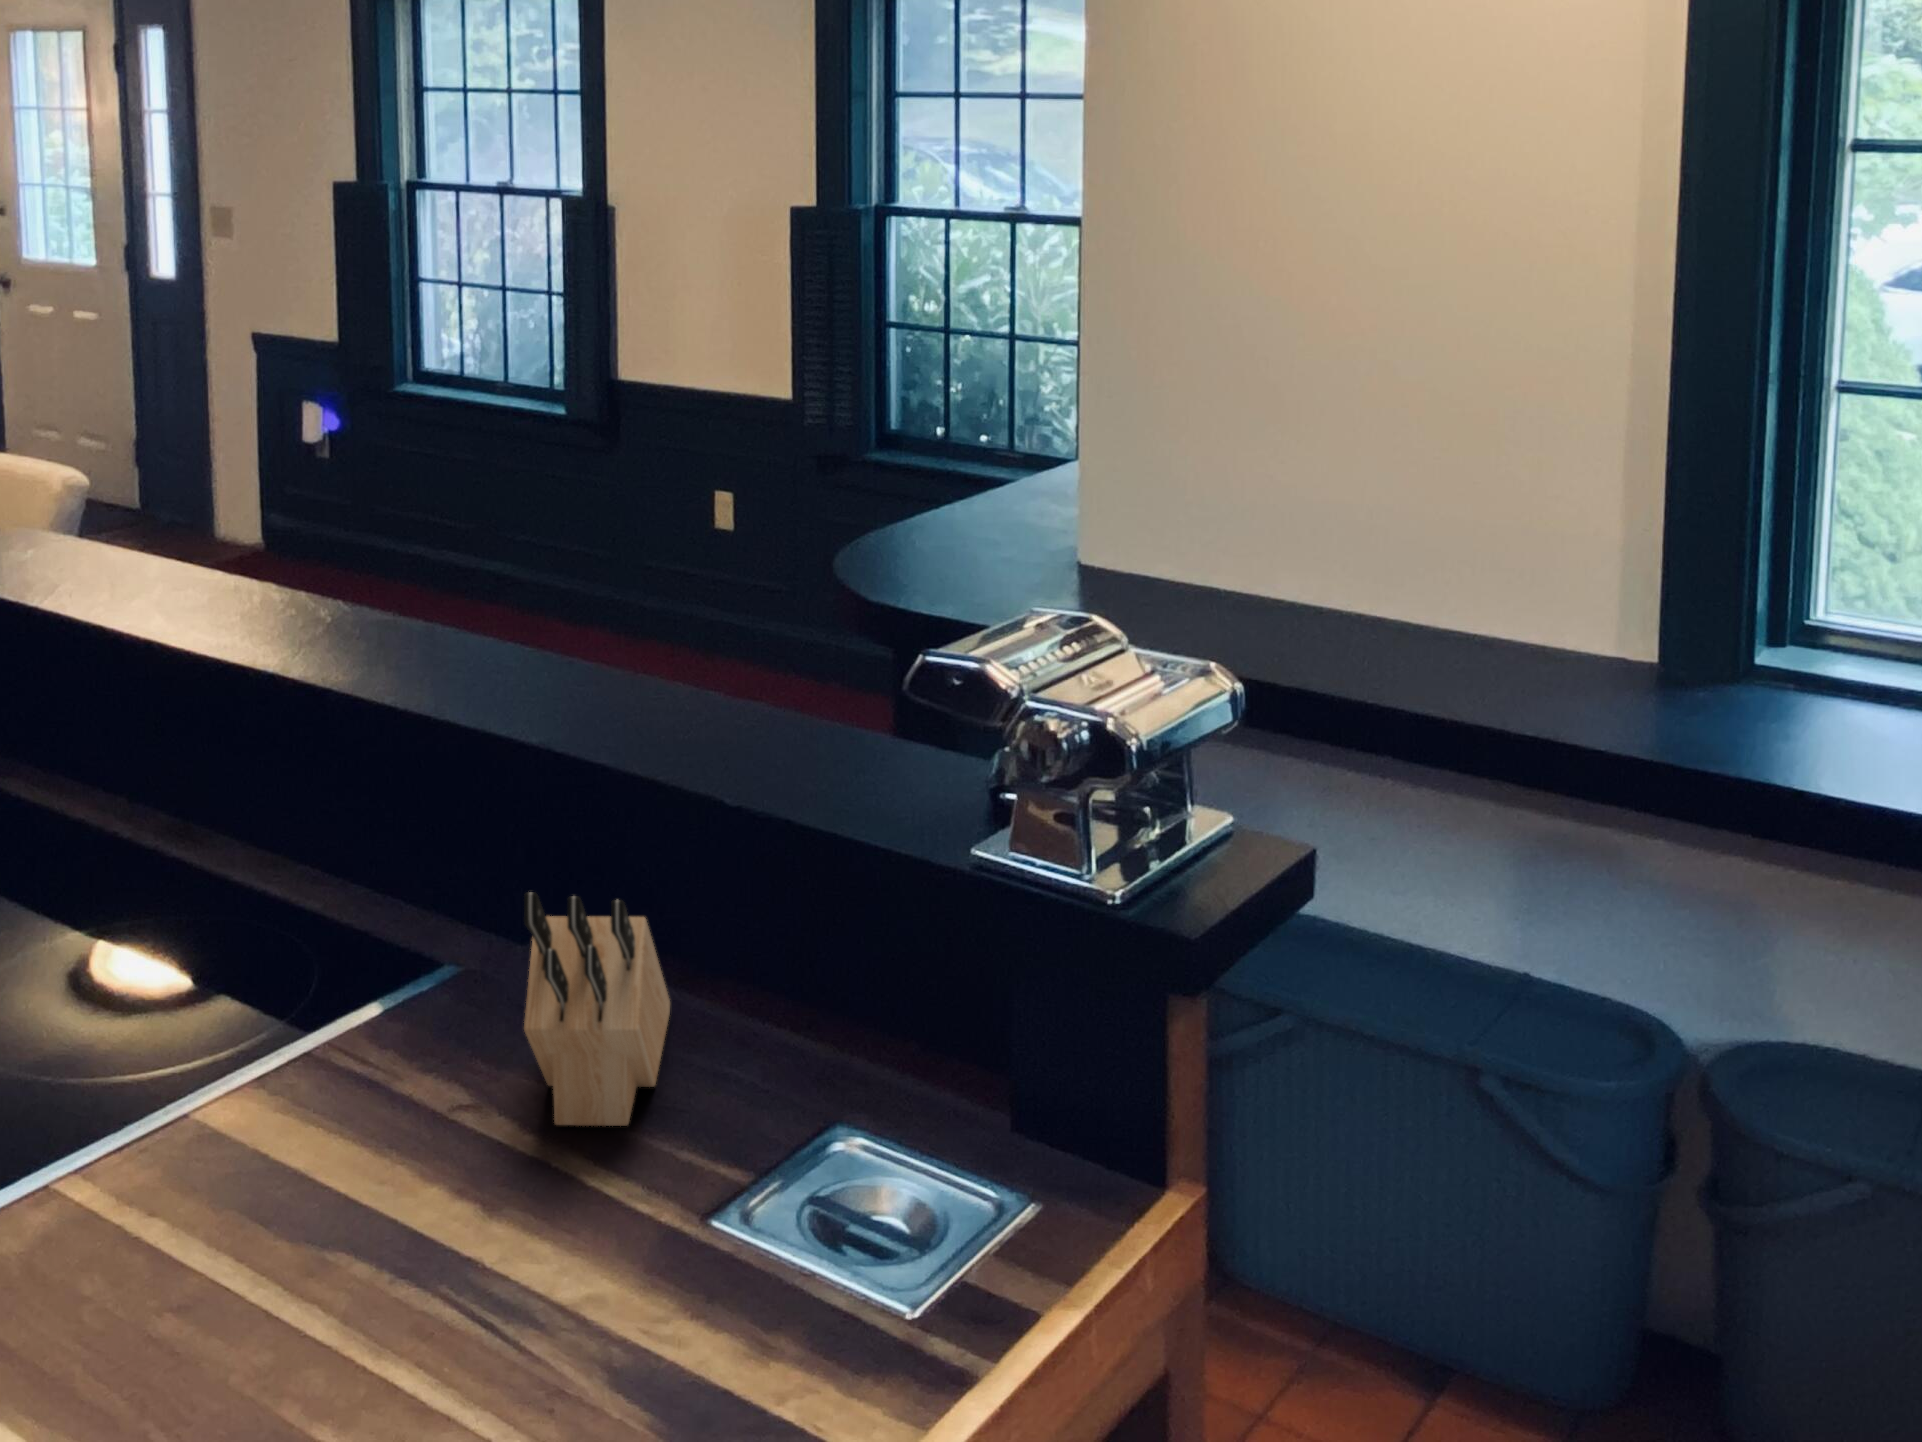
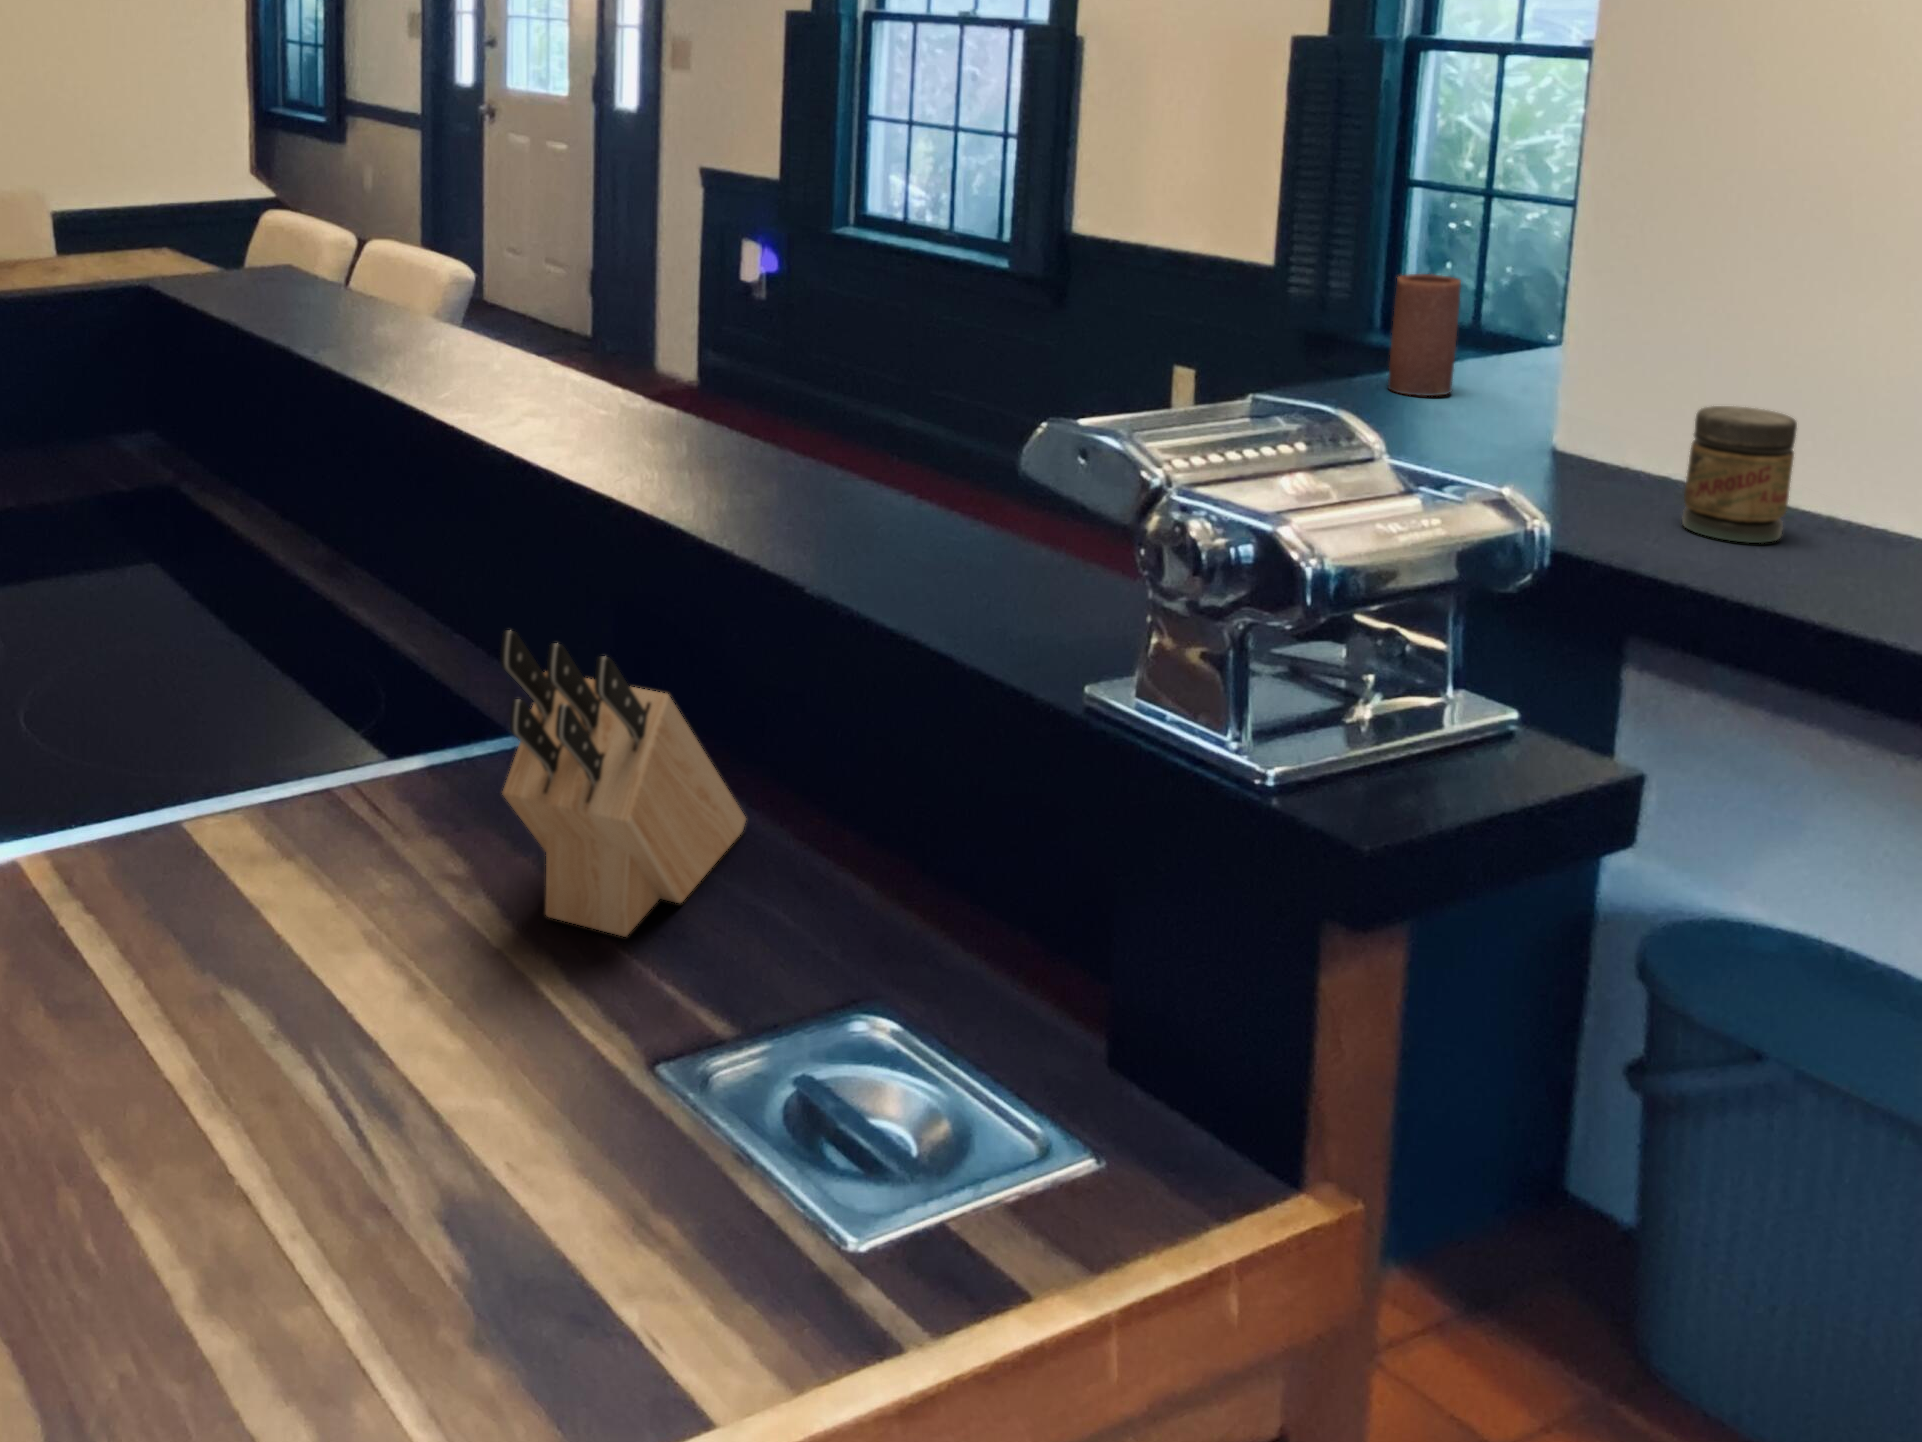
candle: none [961,427,1008,526] -> present [1388,274,1461,396]
jar: none [1199,524,1264,625] -> present [1682,406,1797,543]

